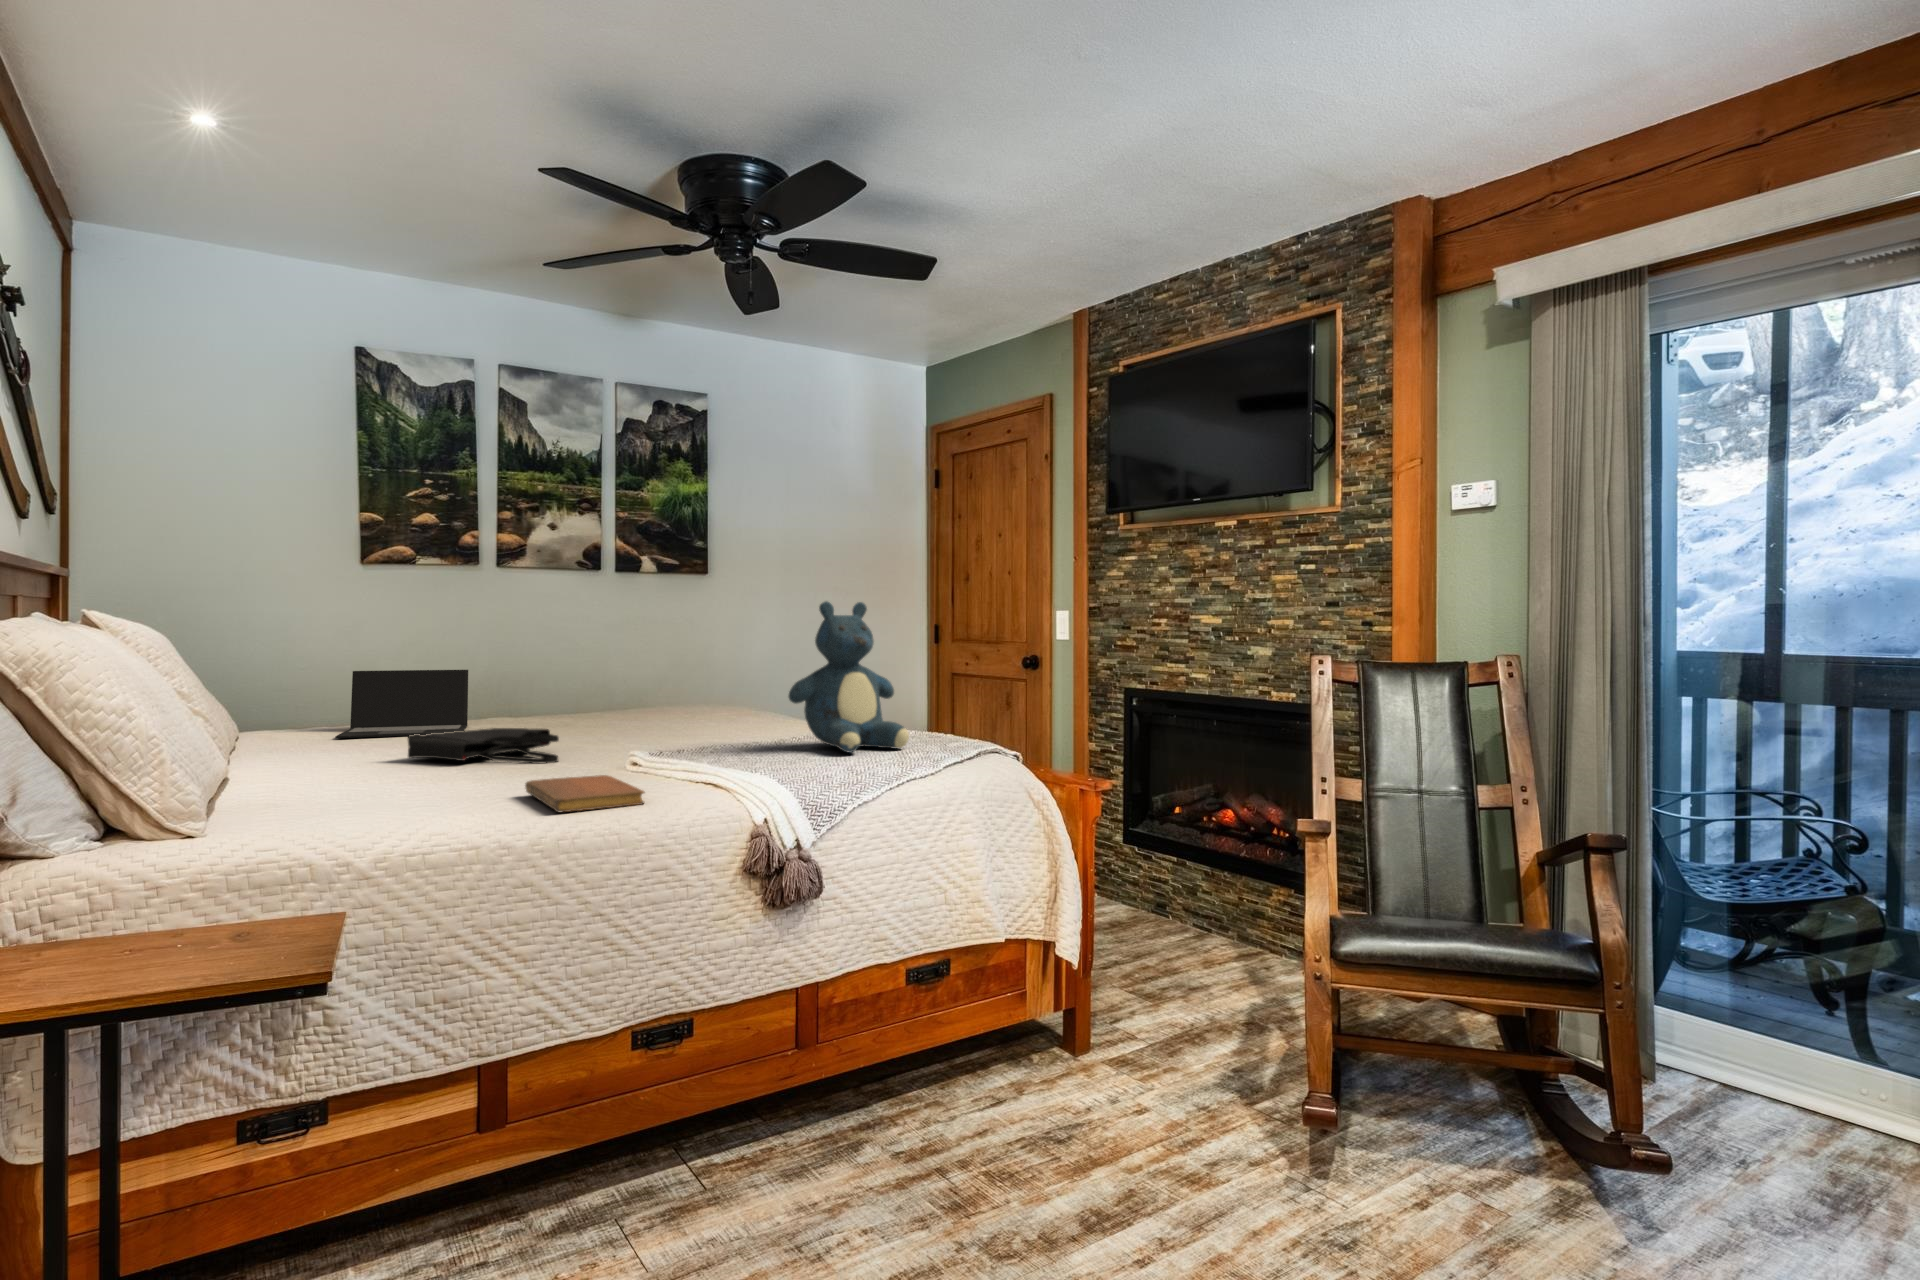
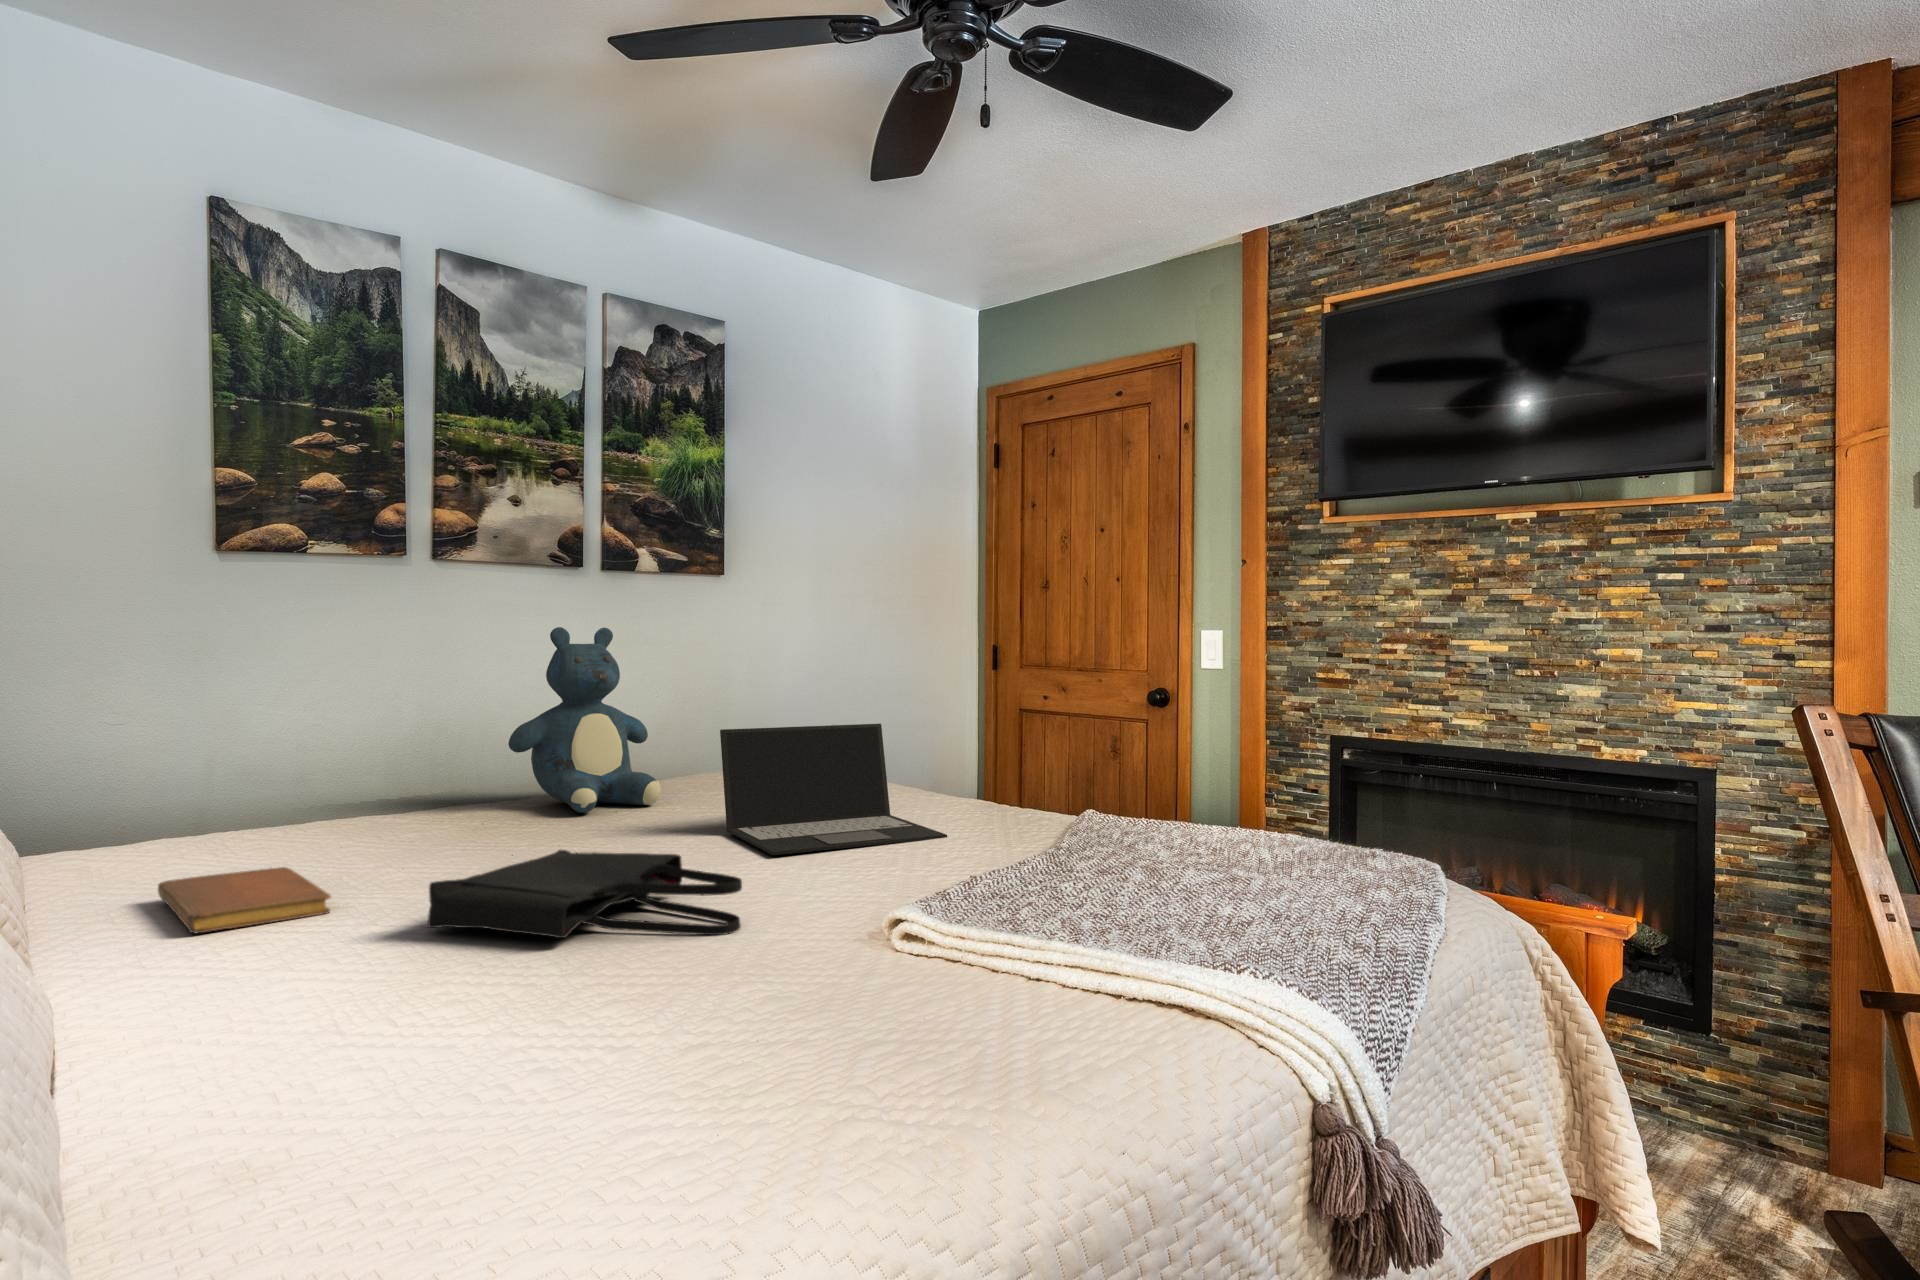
teddy bear: present [789,601,909,753] -> present [508,627,661,813]
laptop: present [335,670,468,738] -> present [720,724,947,855]
notebook: present [525,775,644,812] -> present [158,867,331,933]

